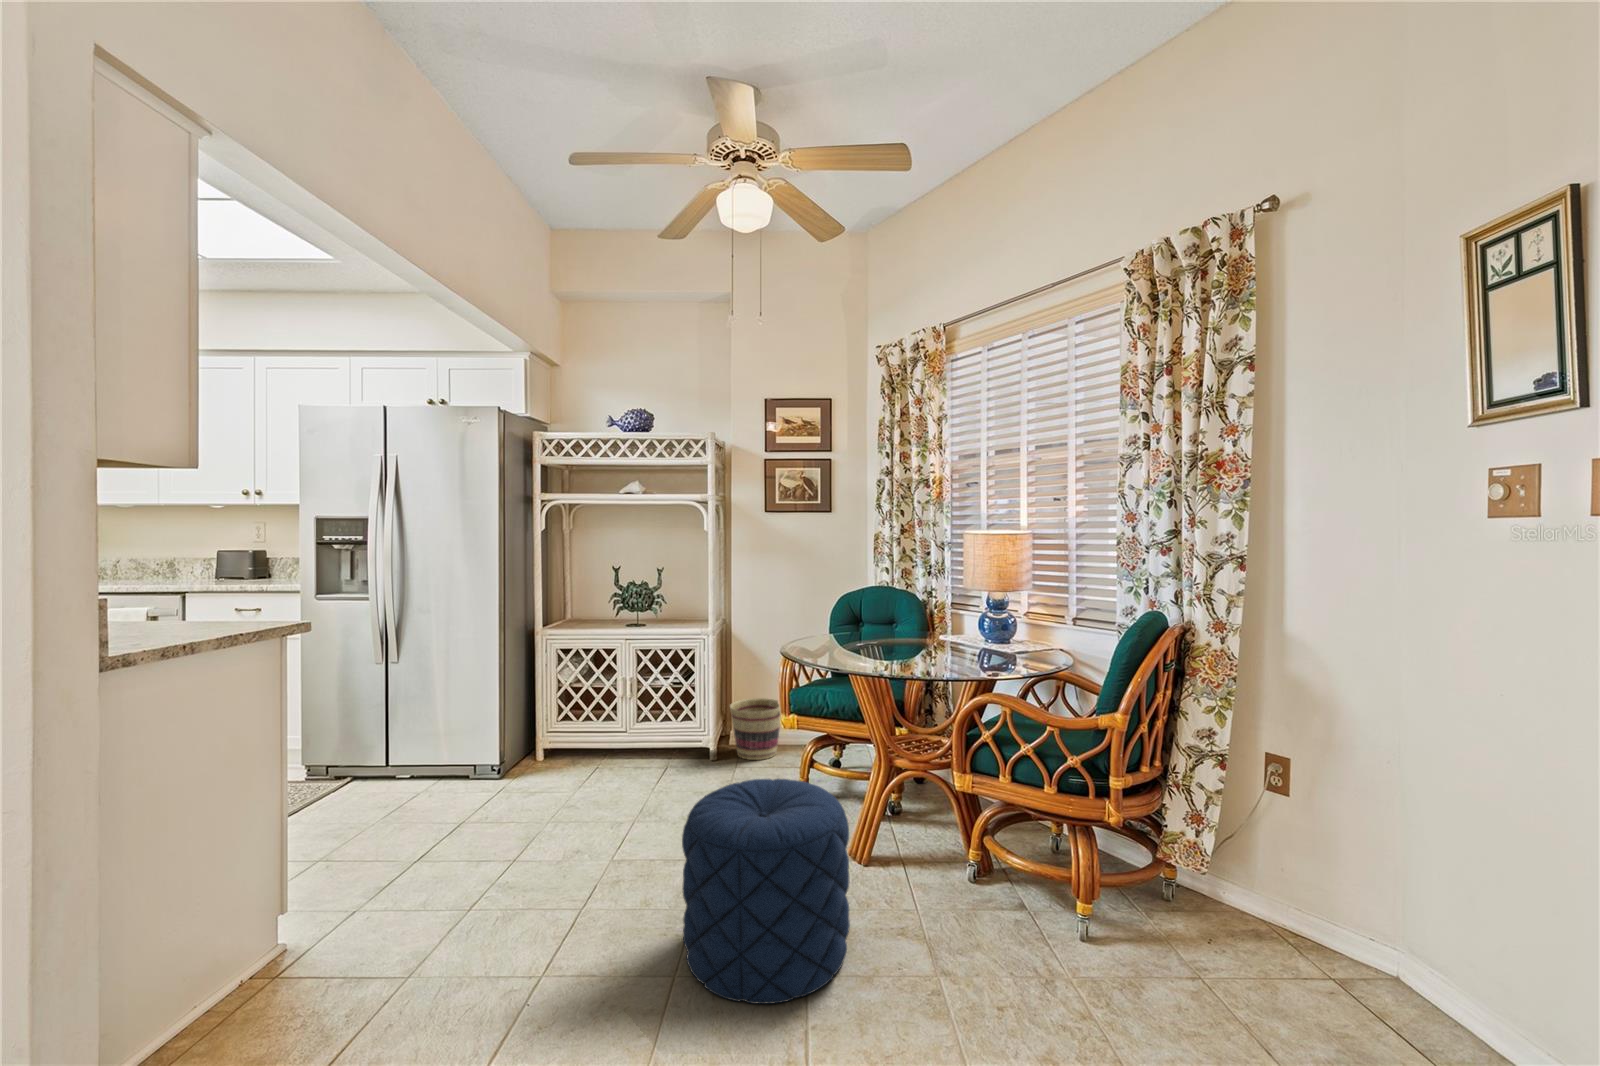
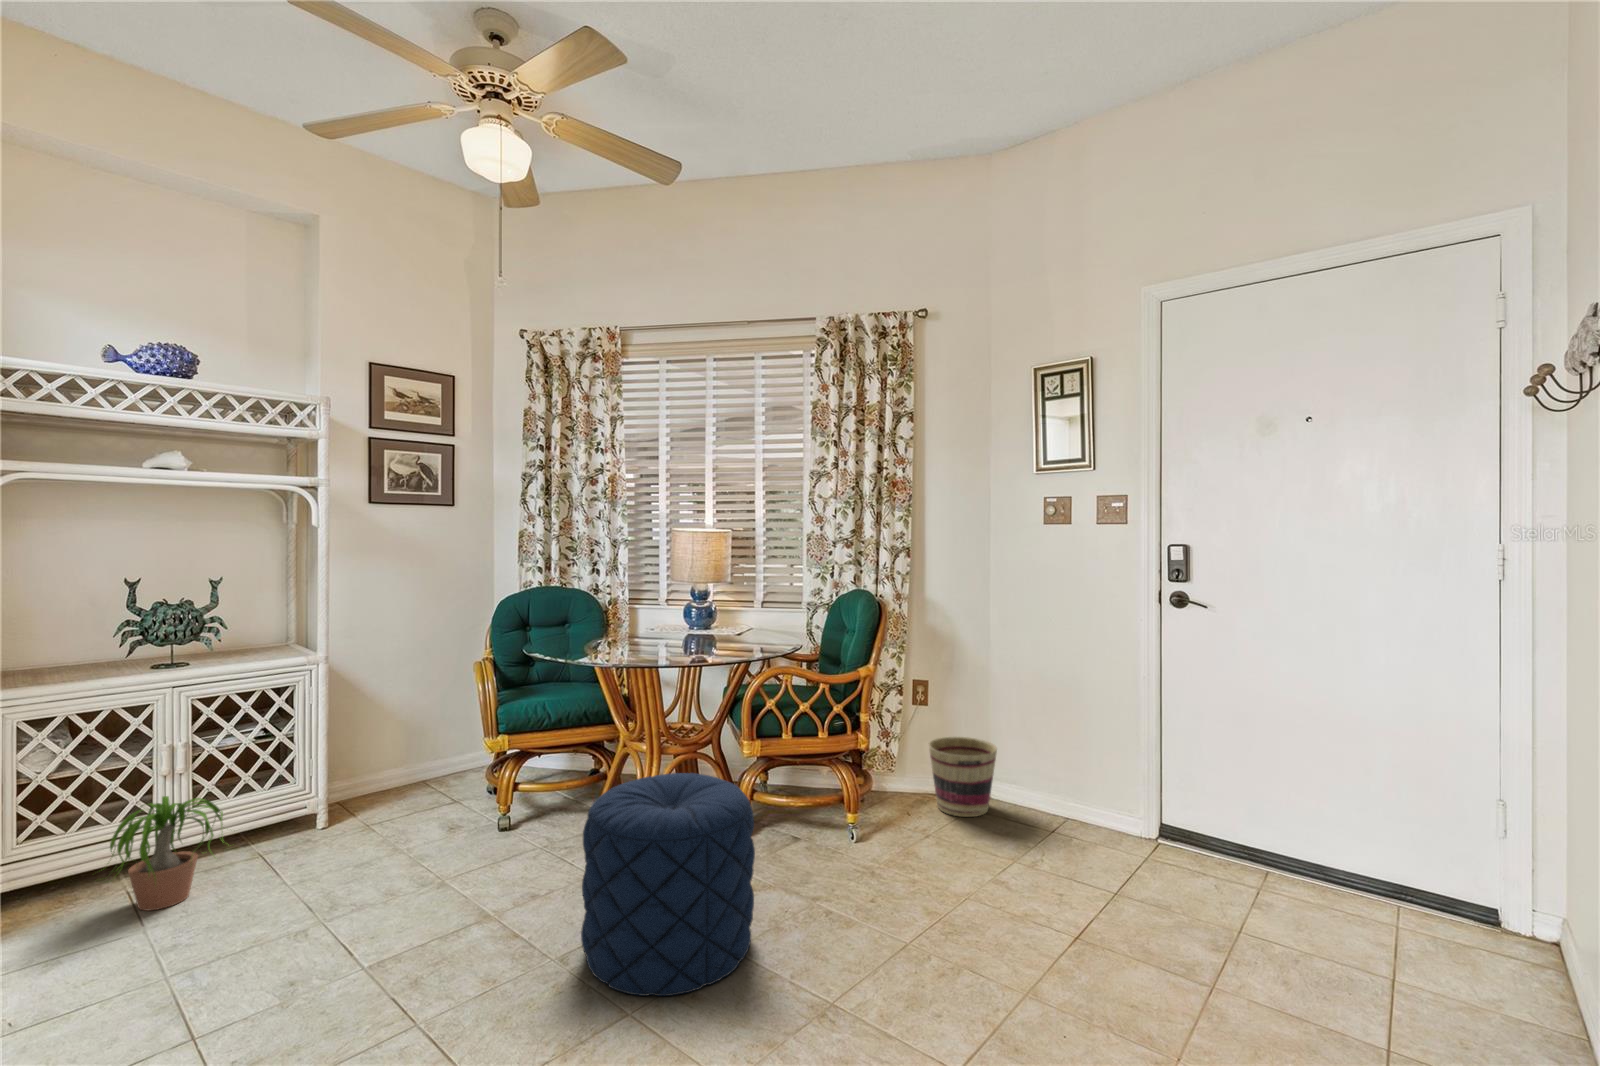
basket: present [730,698,780,760] -> present [929,737,997,817]
potted plant: none [563,709,644,781] -> present [110,796,223,911]

